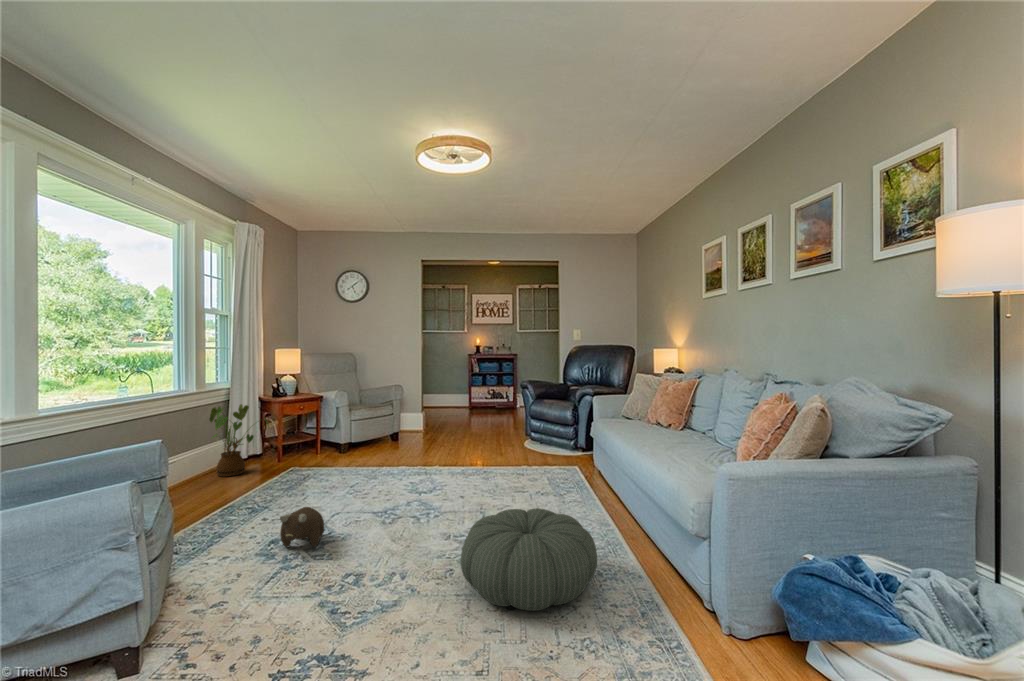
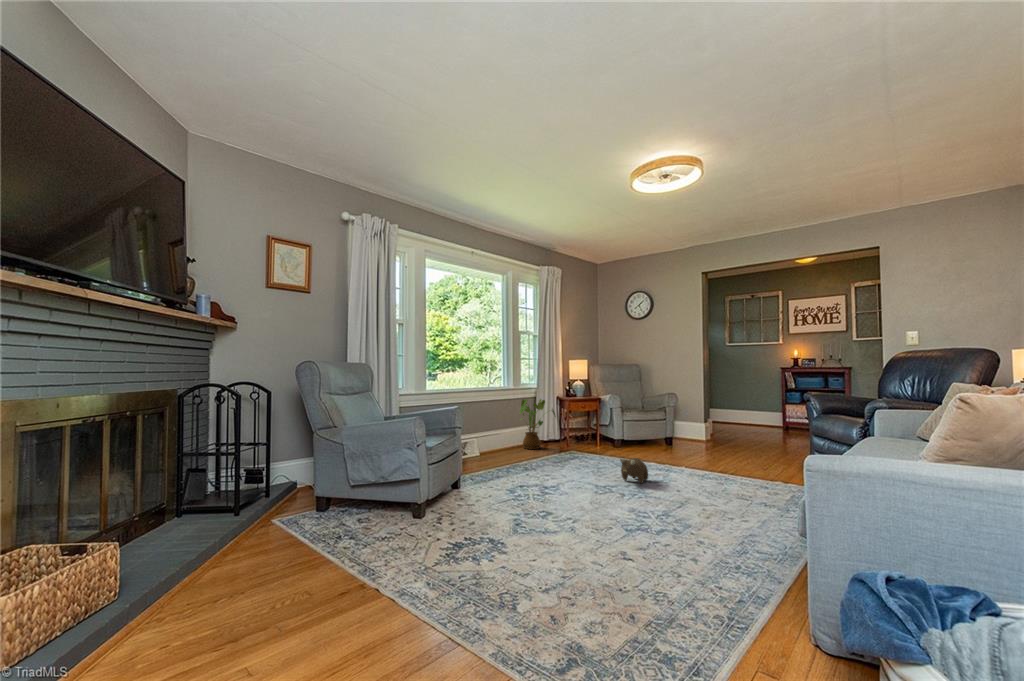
plush toy: present [280,507,324,547] -> present [620,458,648,483]
pouf: present [461,508,597,611] -> none [600,492,720,569]

